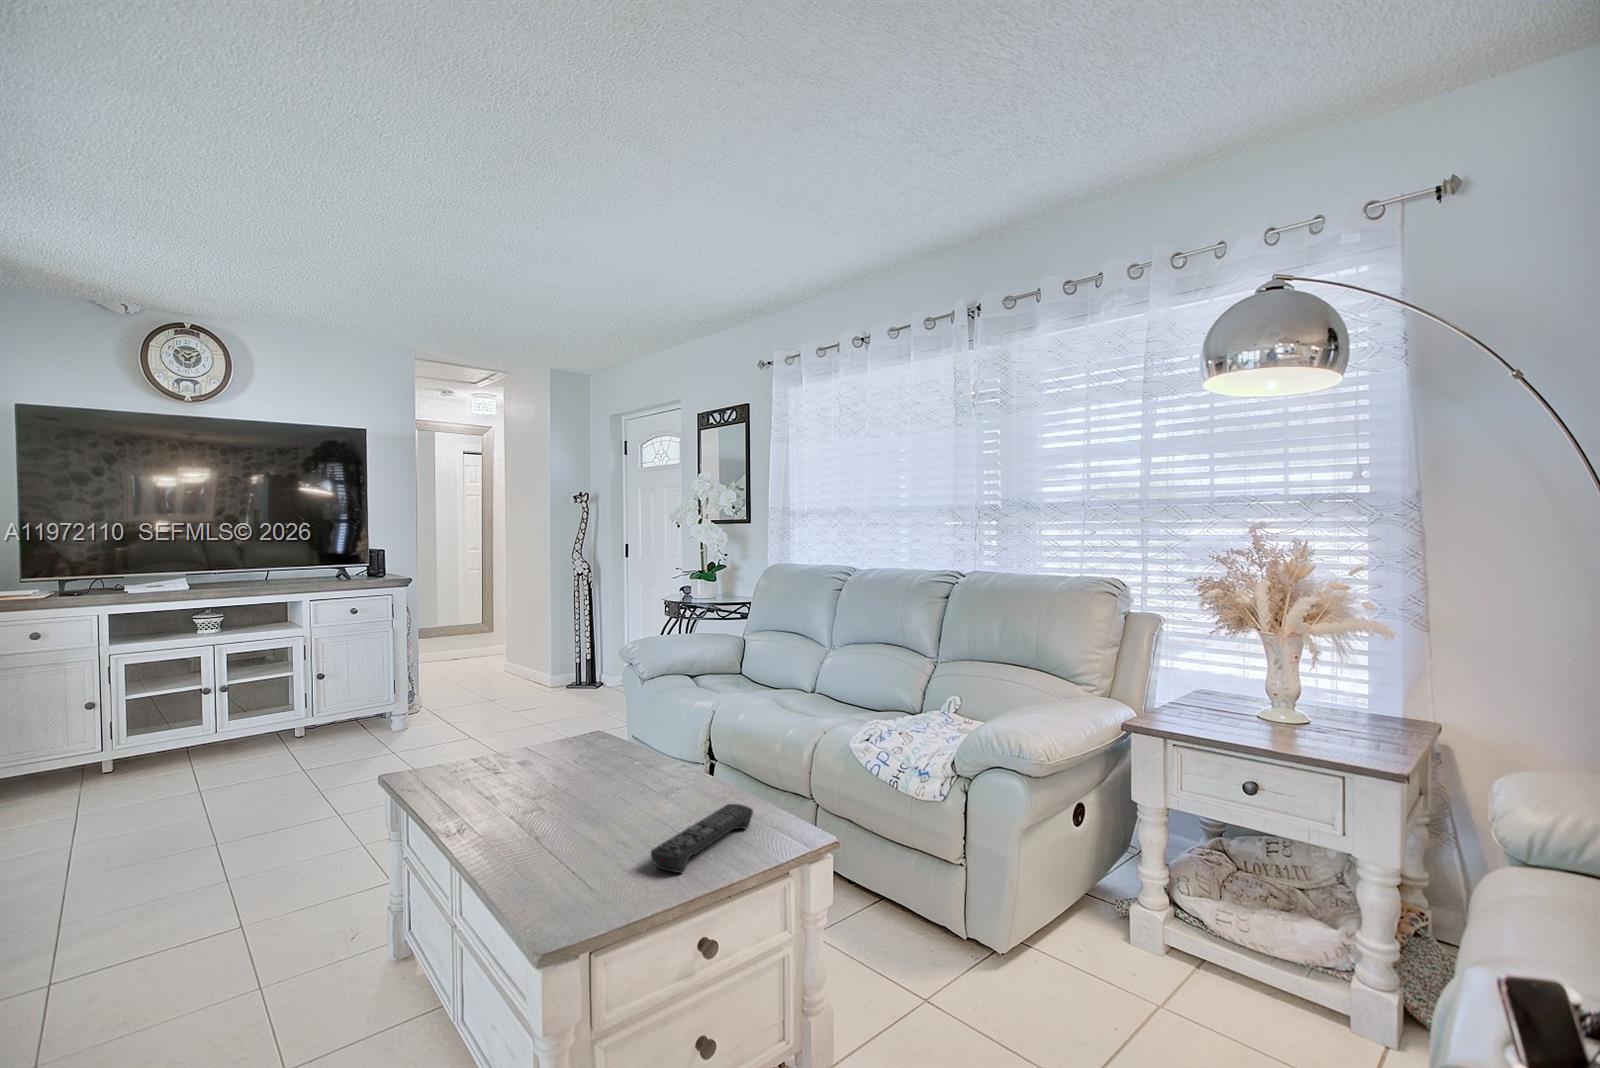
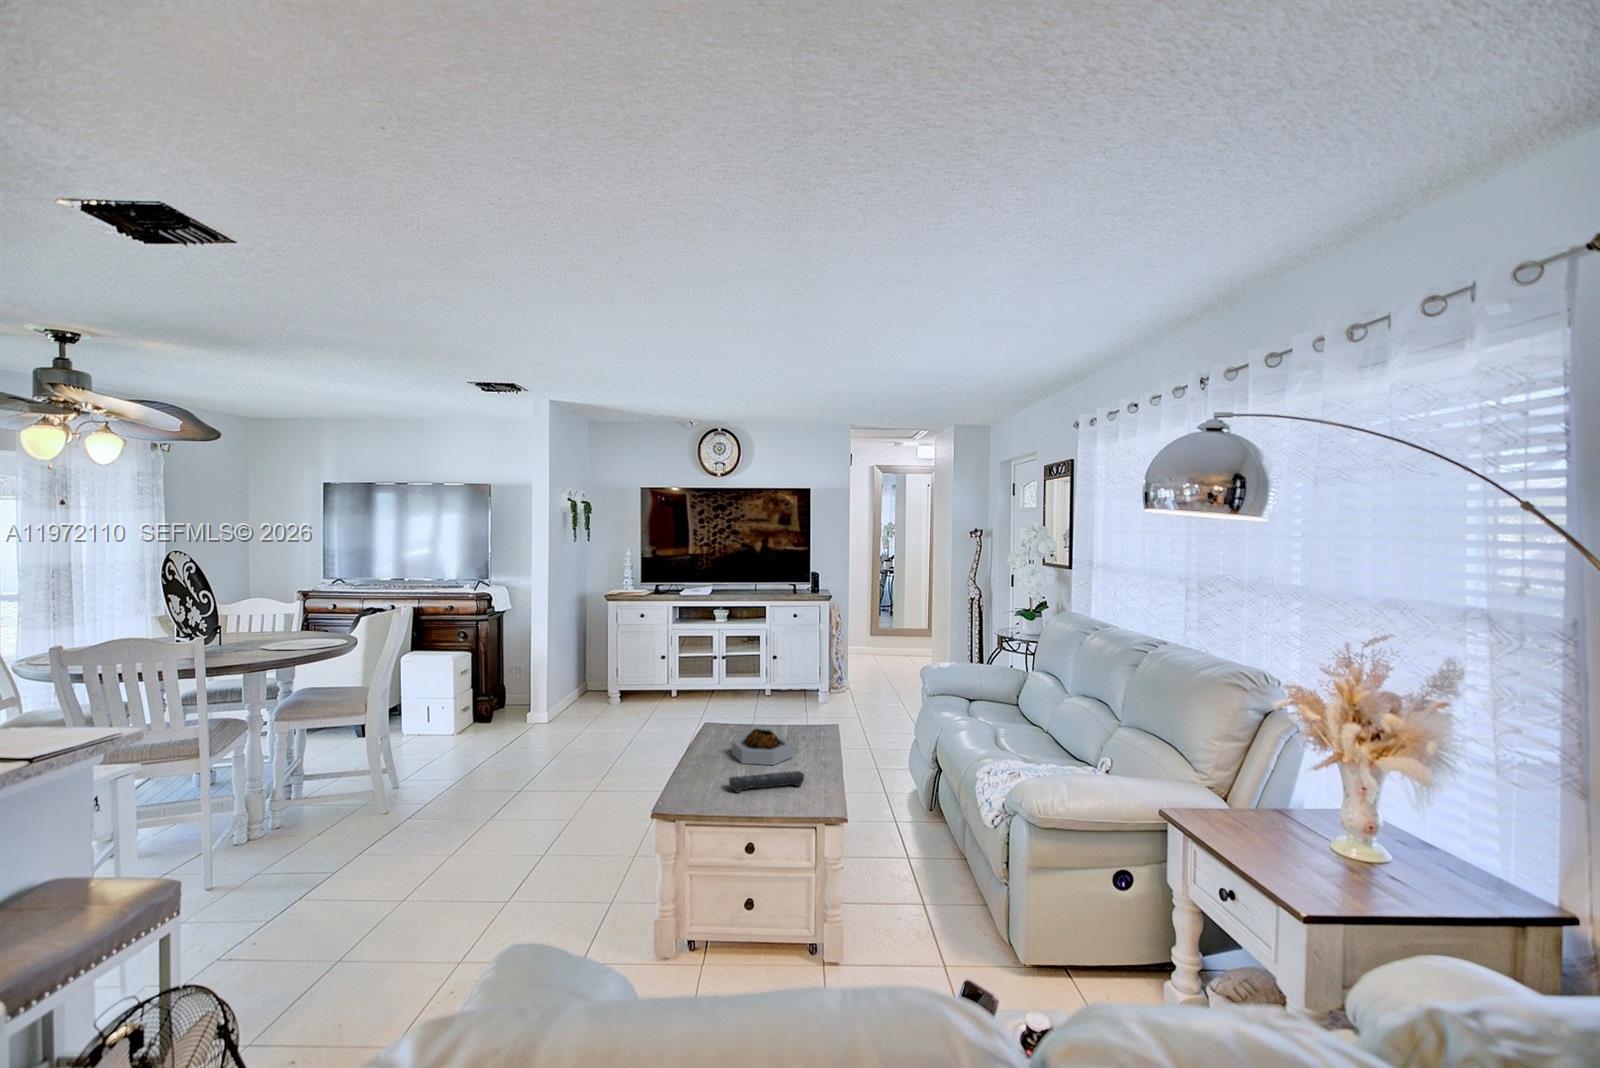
decorative bowl: none [550,751,653,823] -> present [732,729,793,765]

